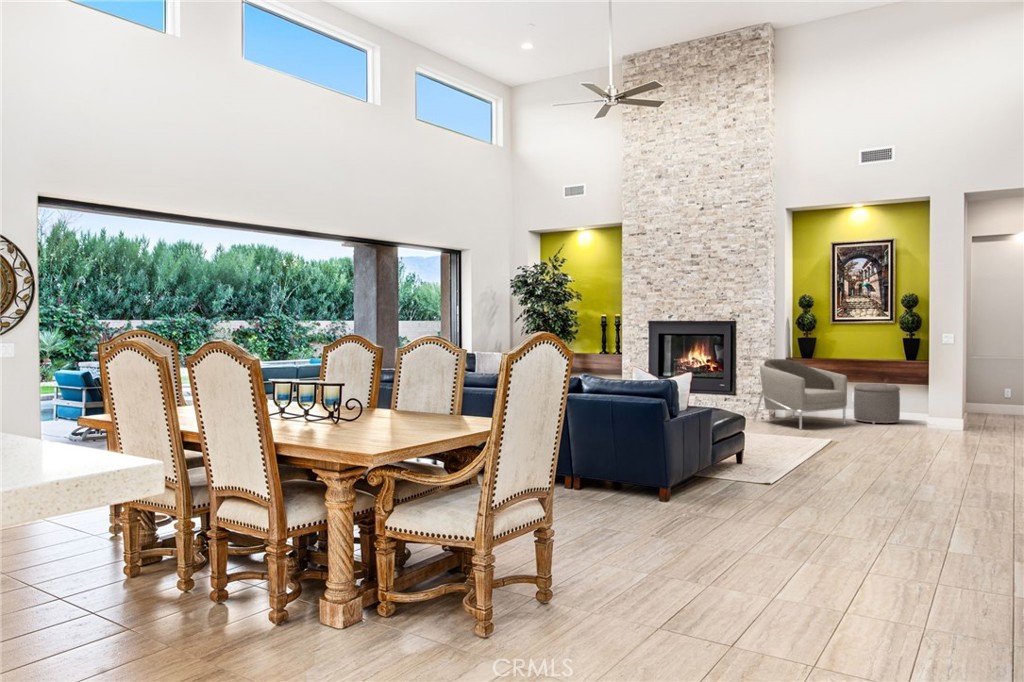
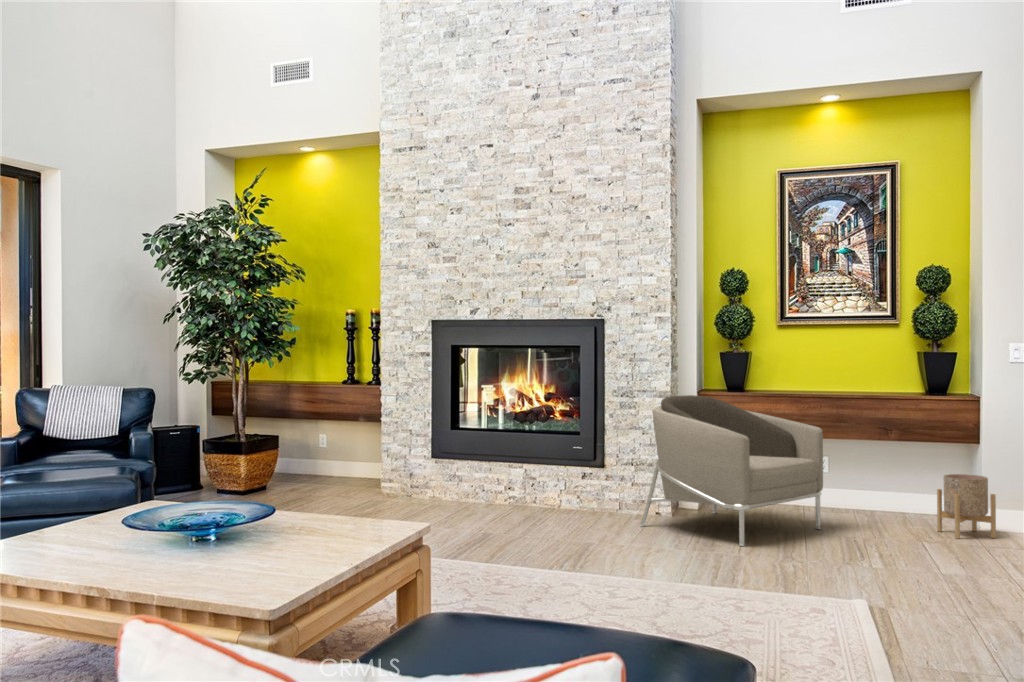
ottoman: present [854,384,900,424] -> none [827,441,914,524]
planter: none [907,400,935,431] -> present [937,474,996,539]

